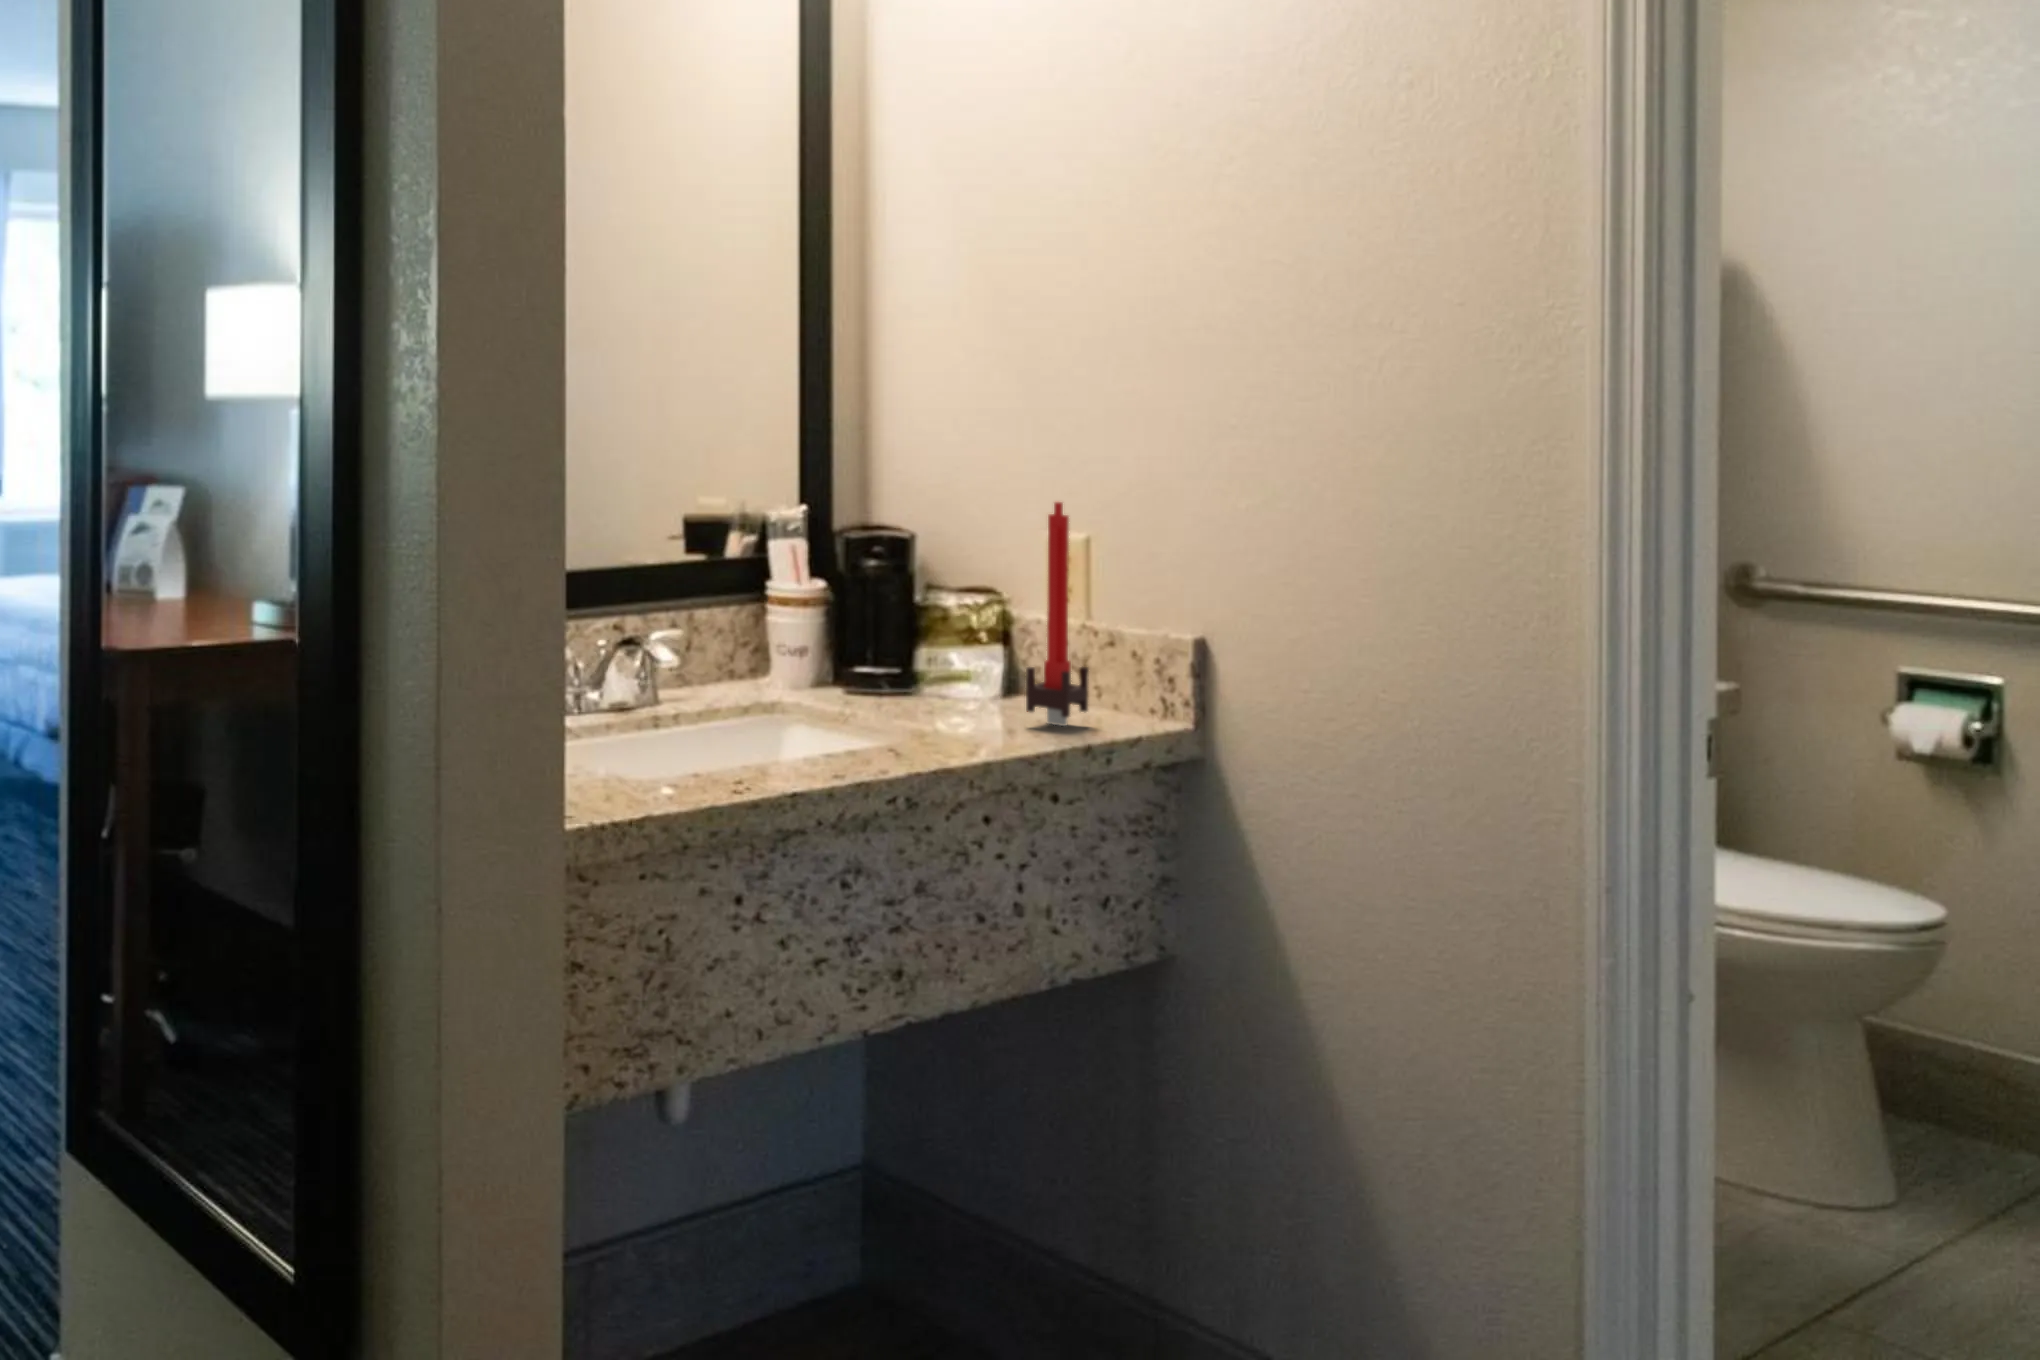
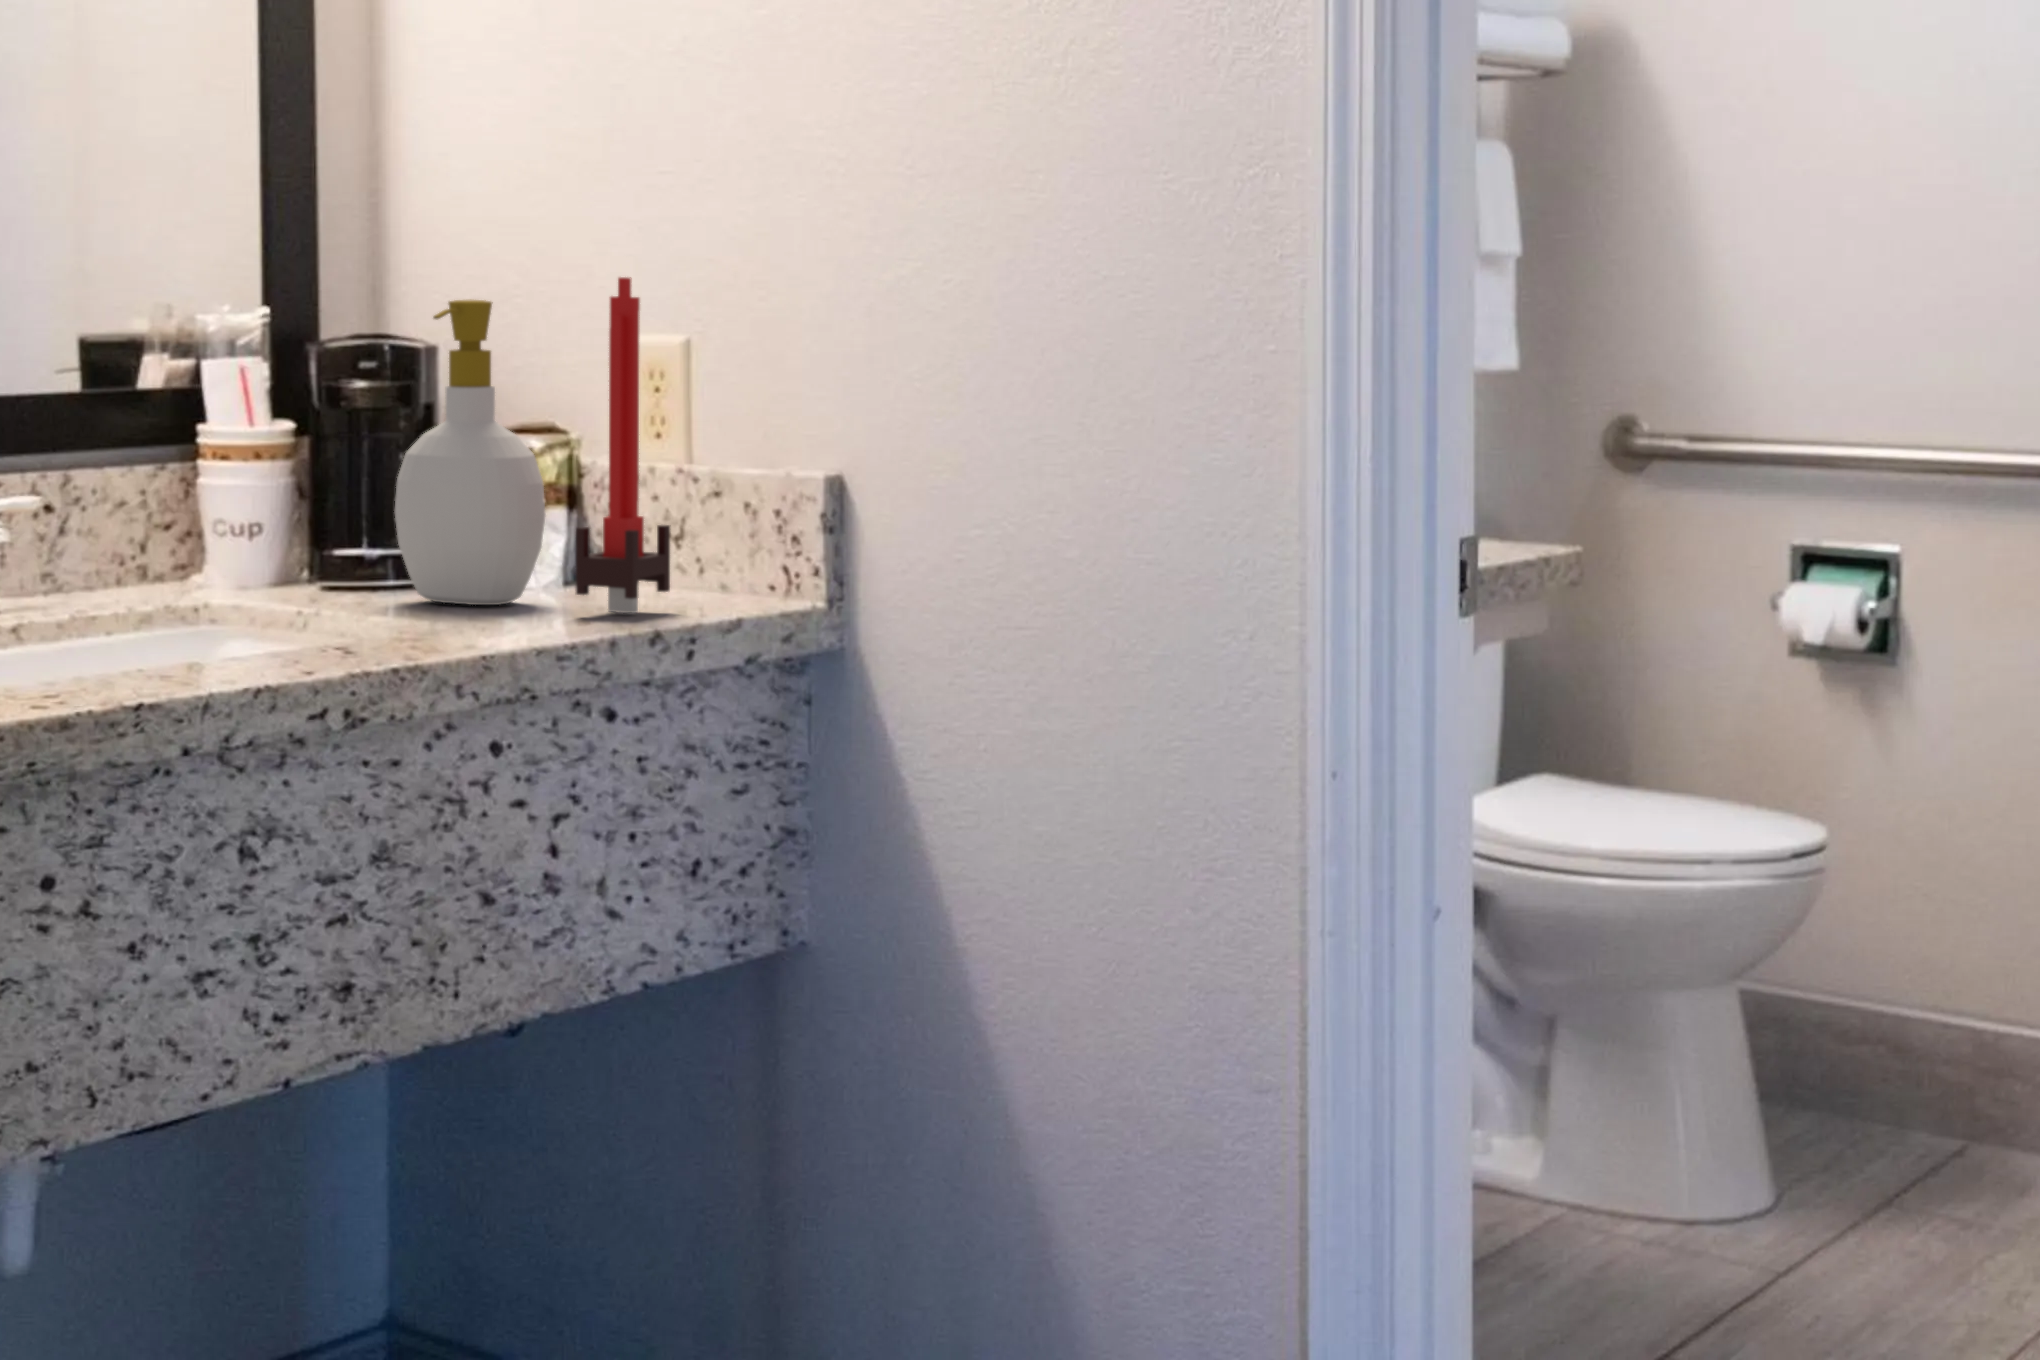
soap bottle: none [898,511,999,712] -> present [395,300,545,605]

